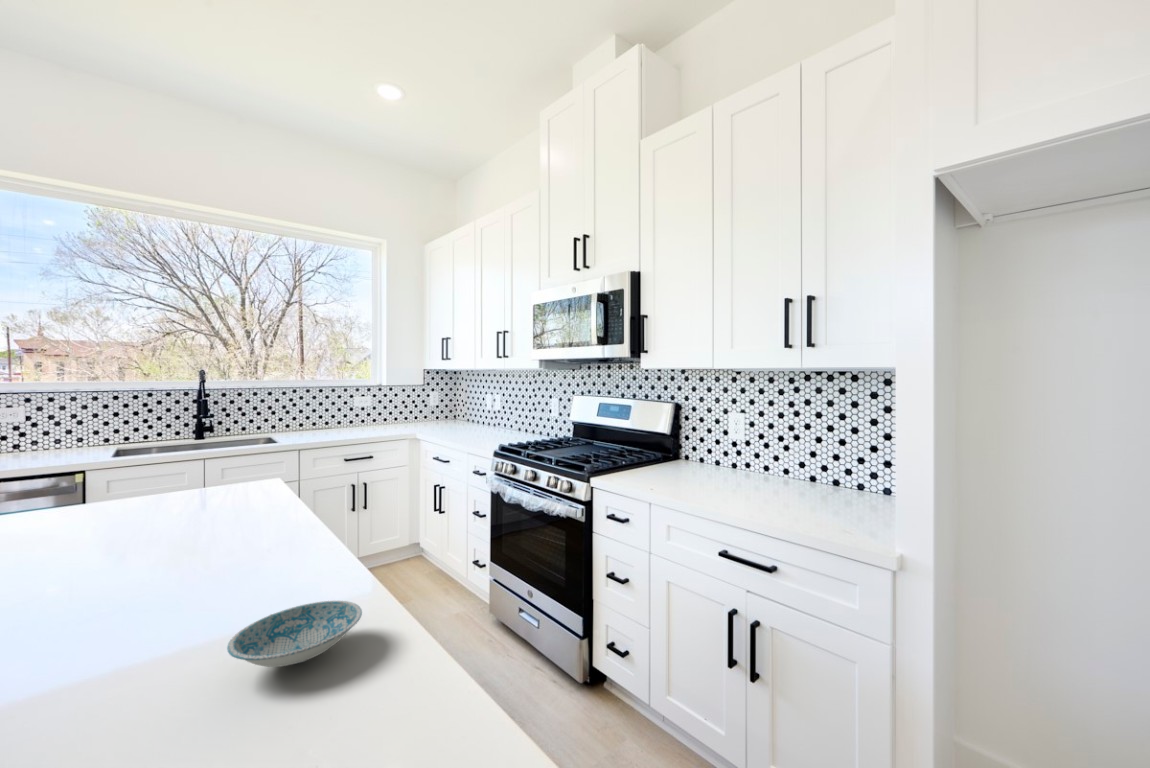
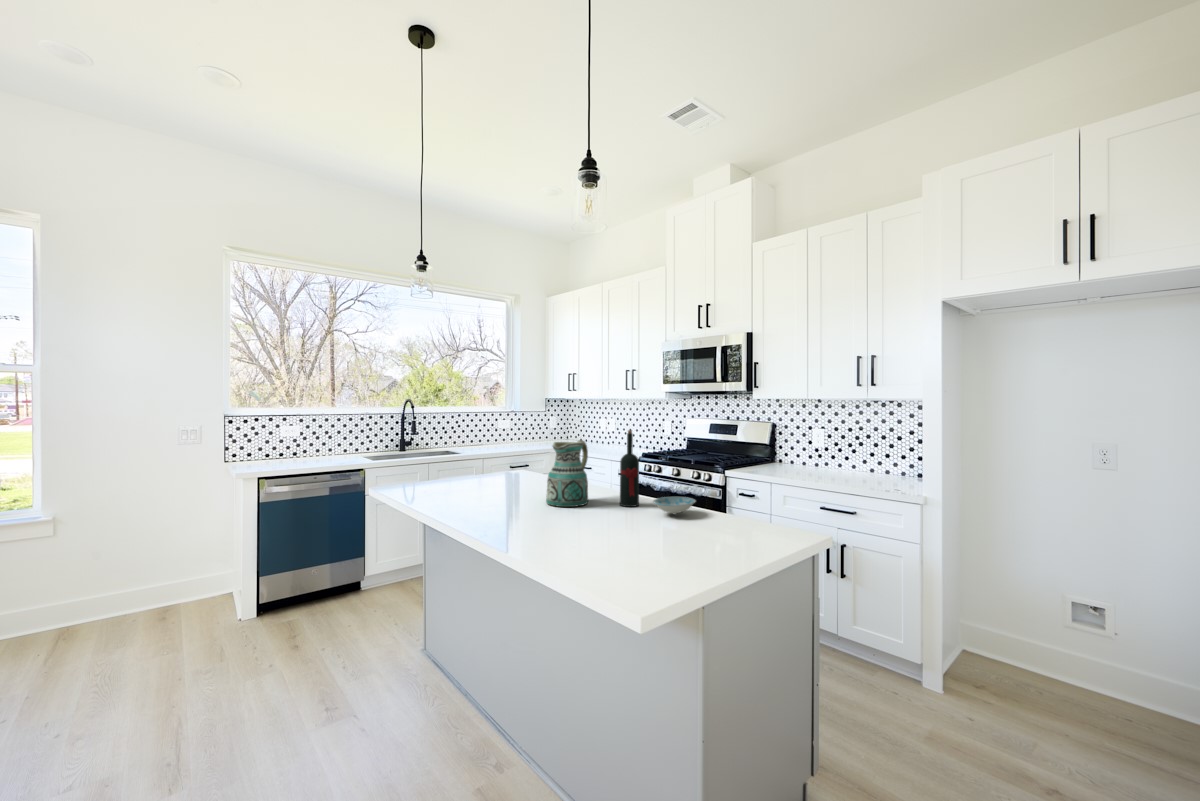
wine bottle: none [232,443,286,618] -> present [620,430,639,507]
ceramic pitcher: none [67,459,222,624] -> present [546,440,588,507]

